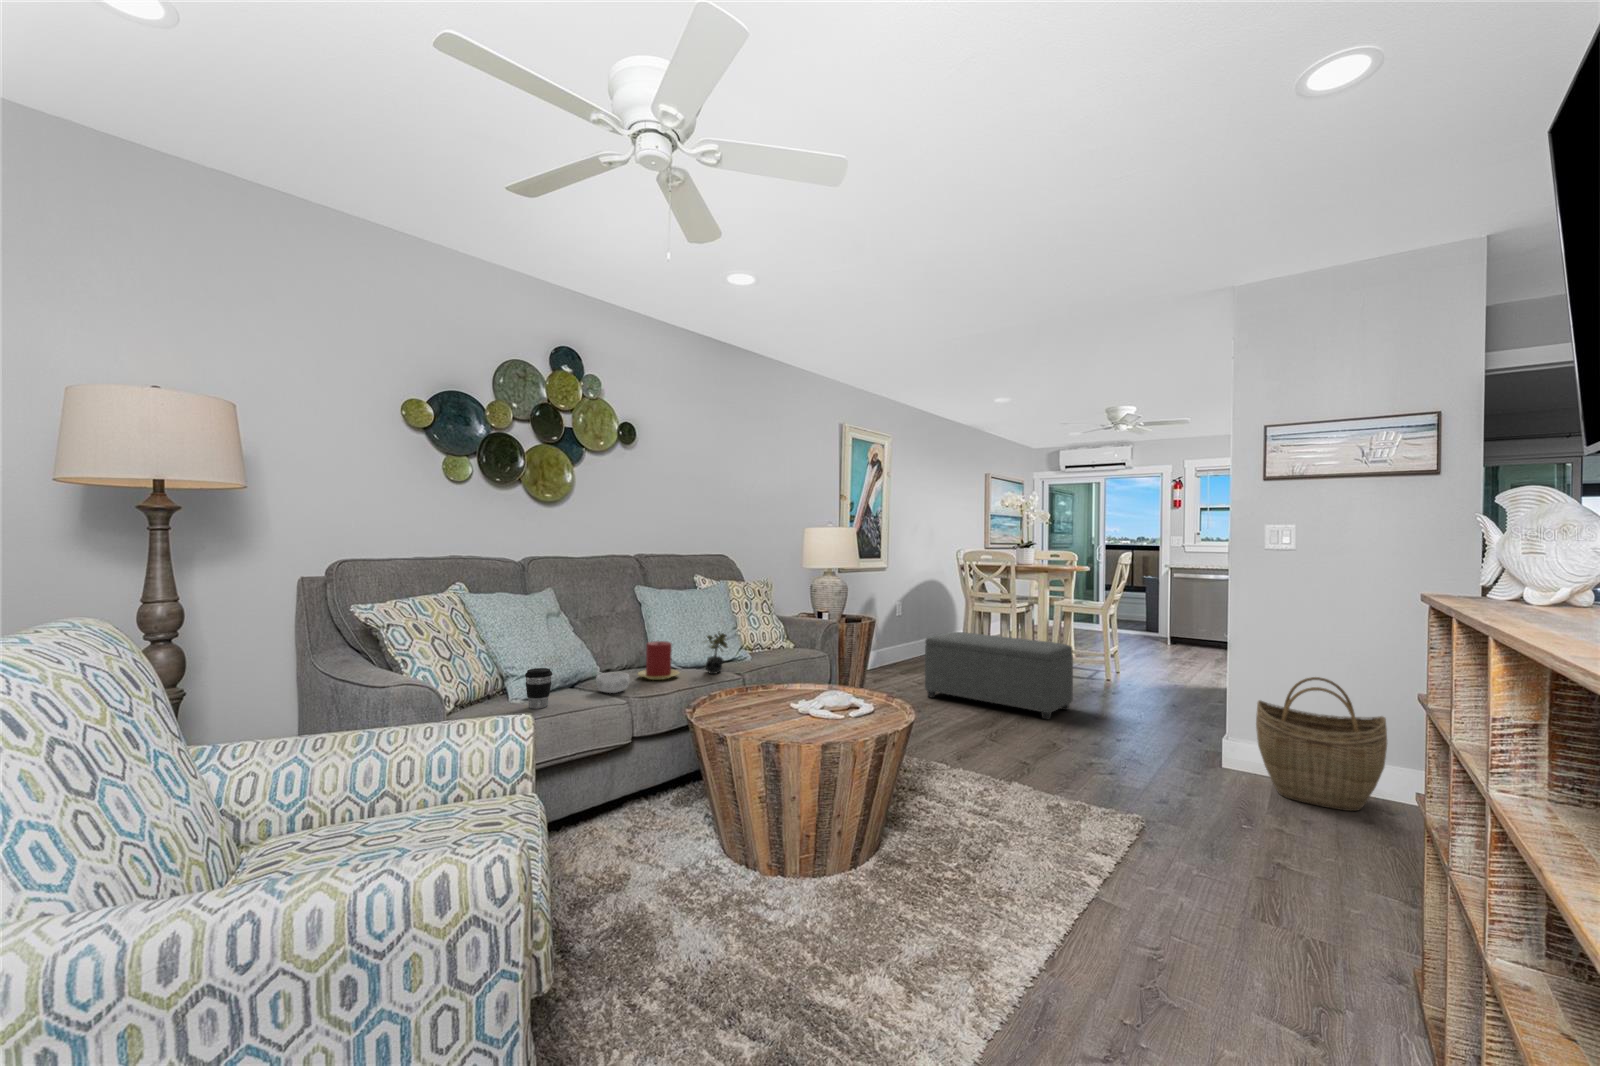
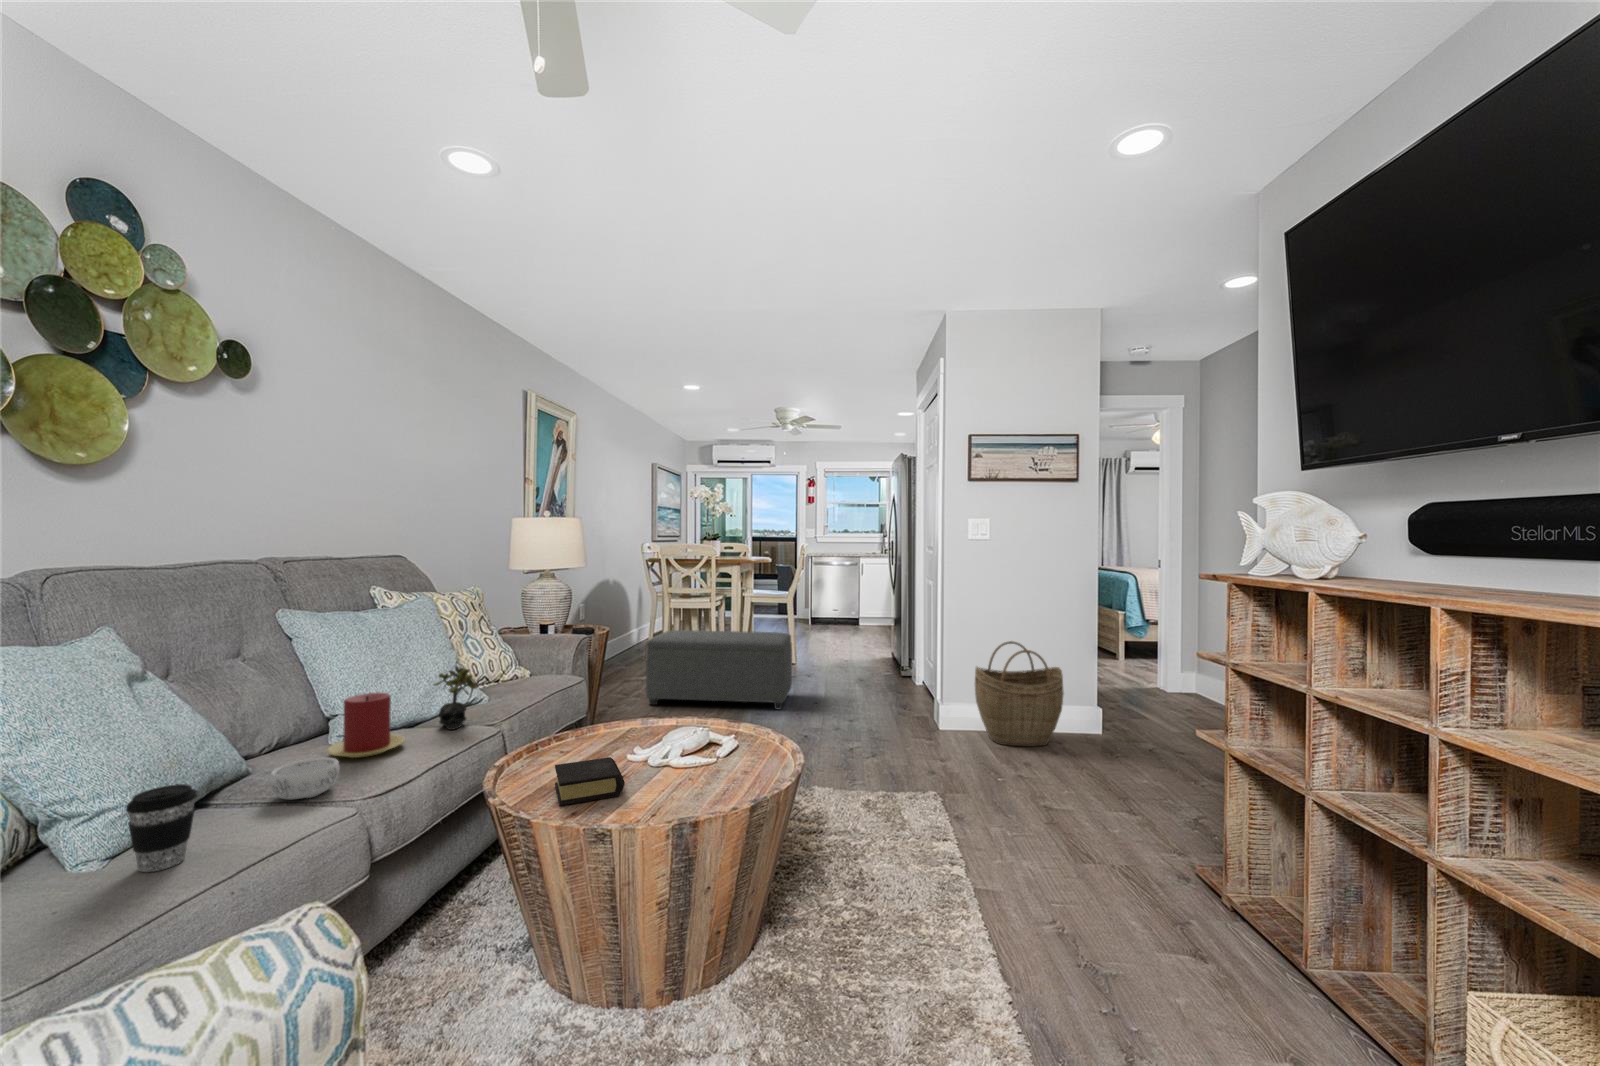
book: none [716,697,765,722] -> present [555,757,625,806]

